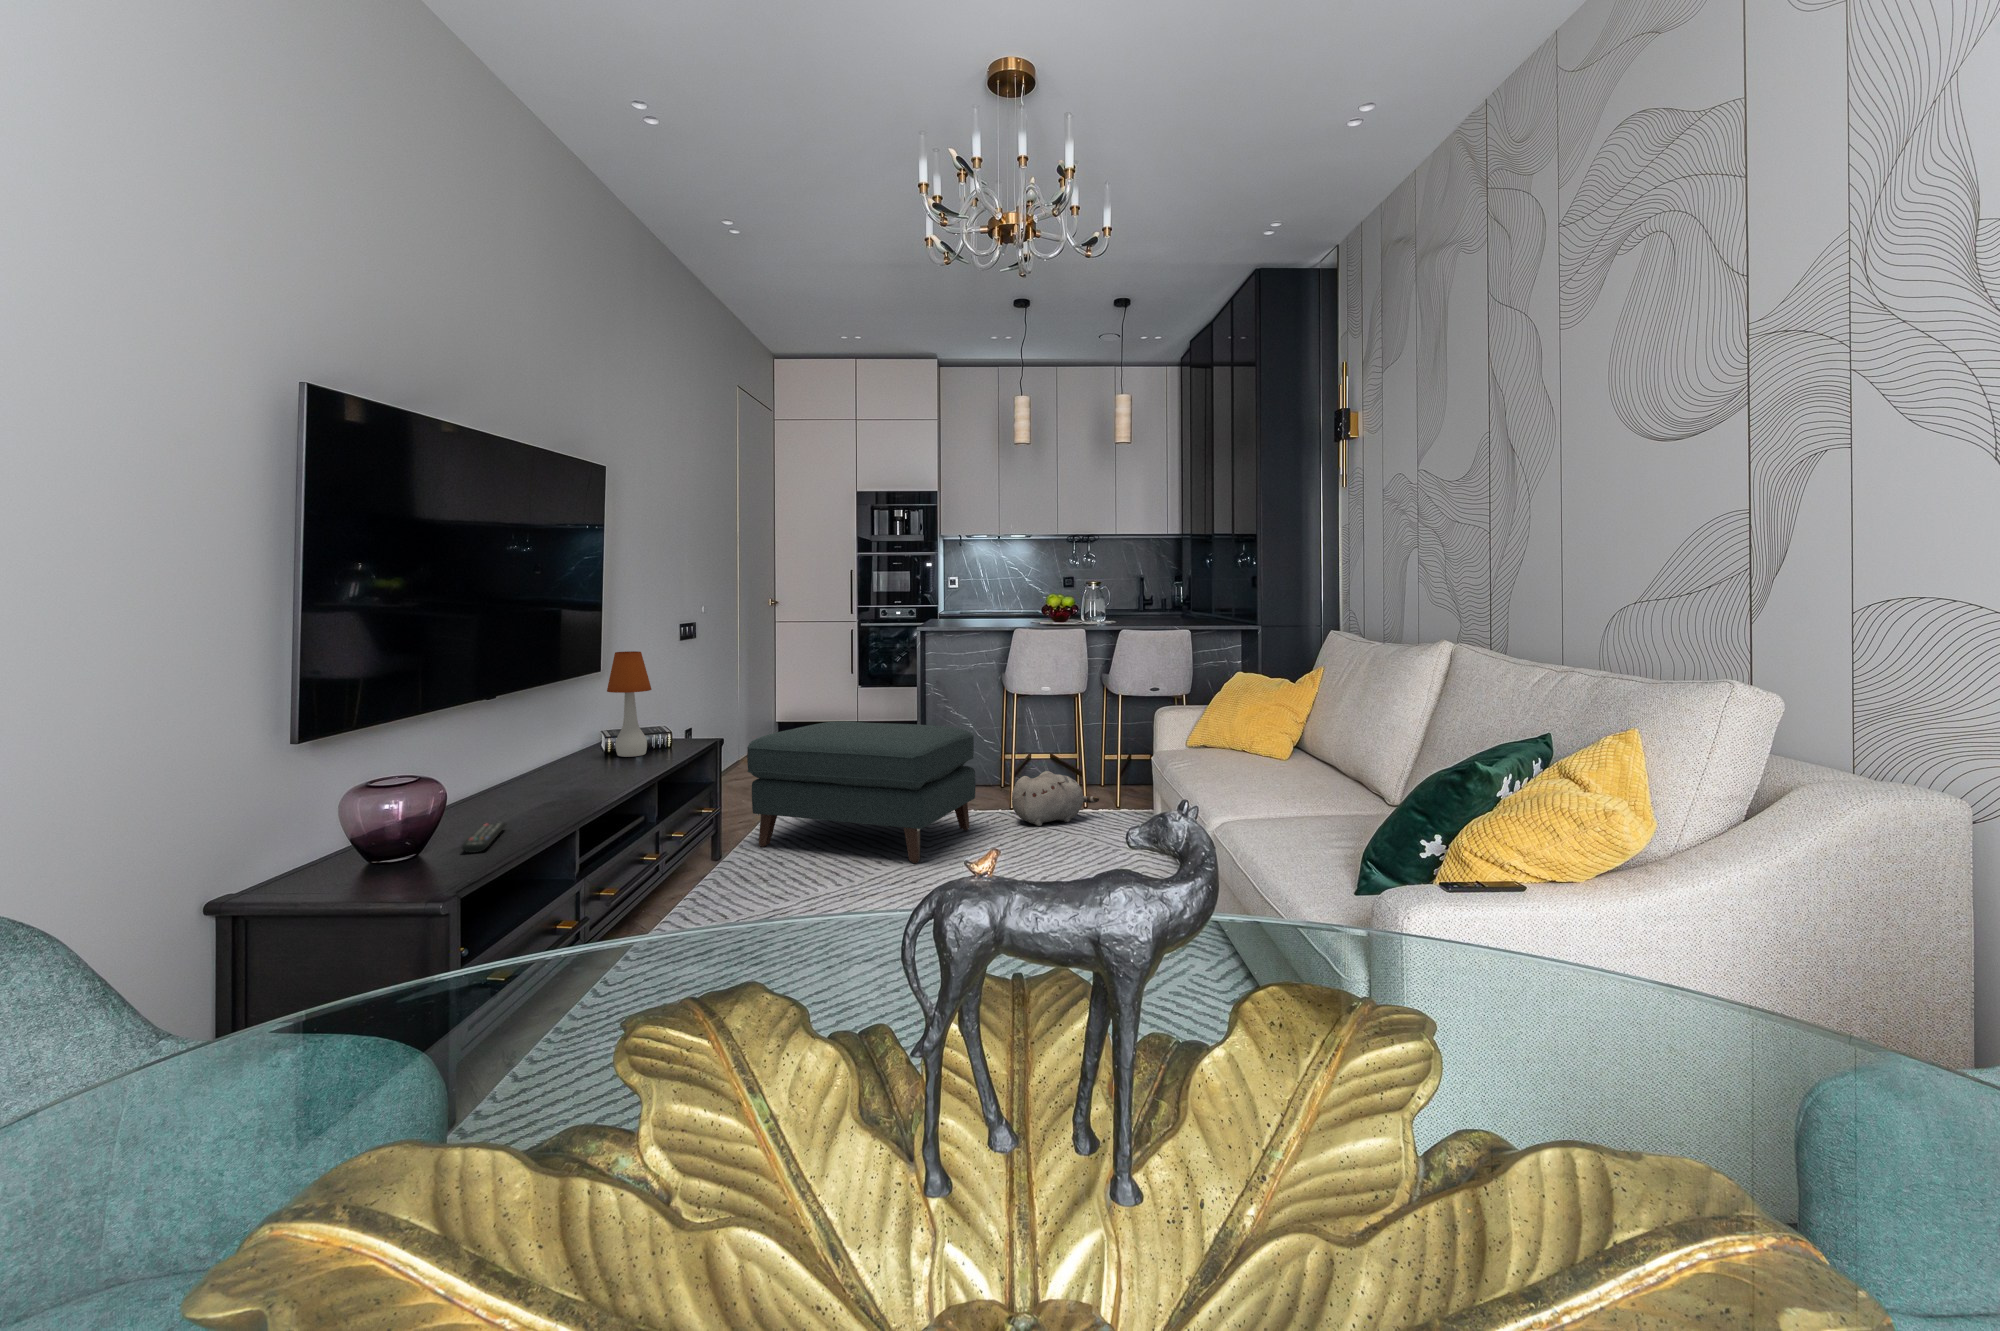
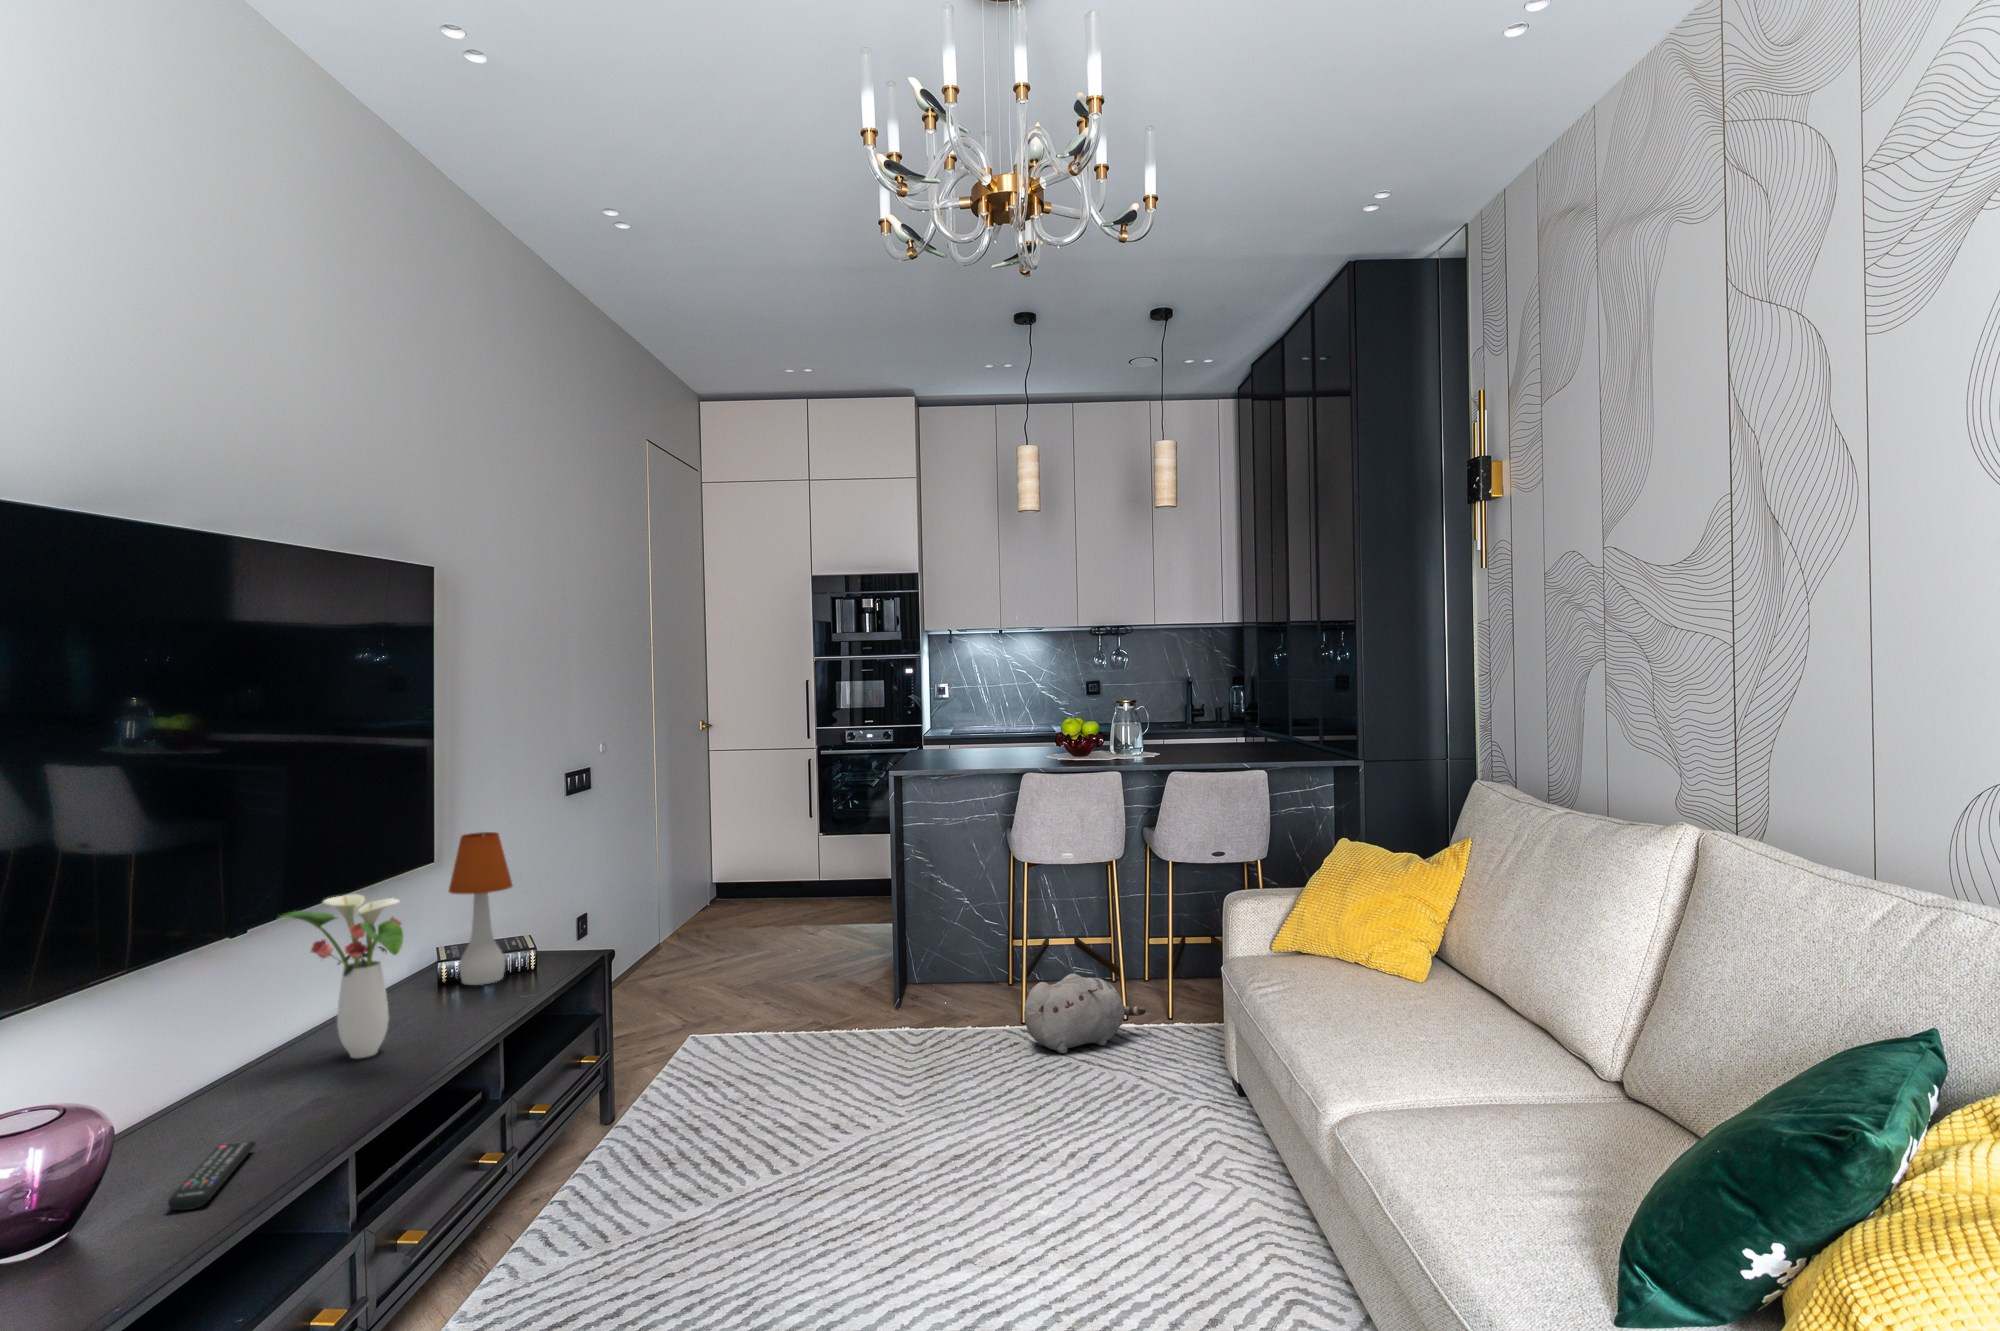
flower arrangement: none [492,681,589,790] -> present [278,894,403,1058]
ottoman: present [747,721,976,863] -> none [651,909,973,1127]

